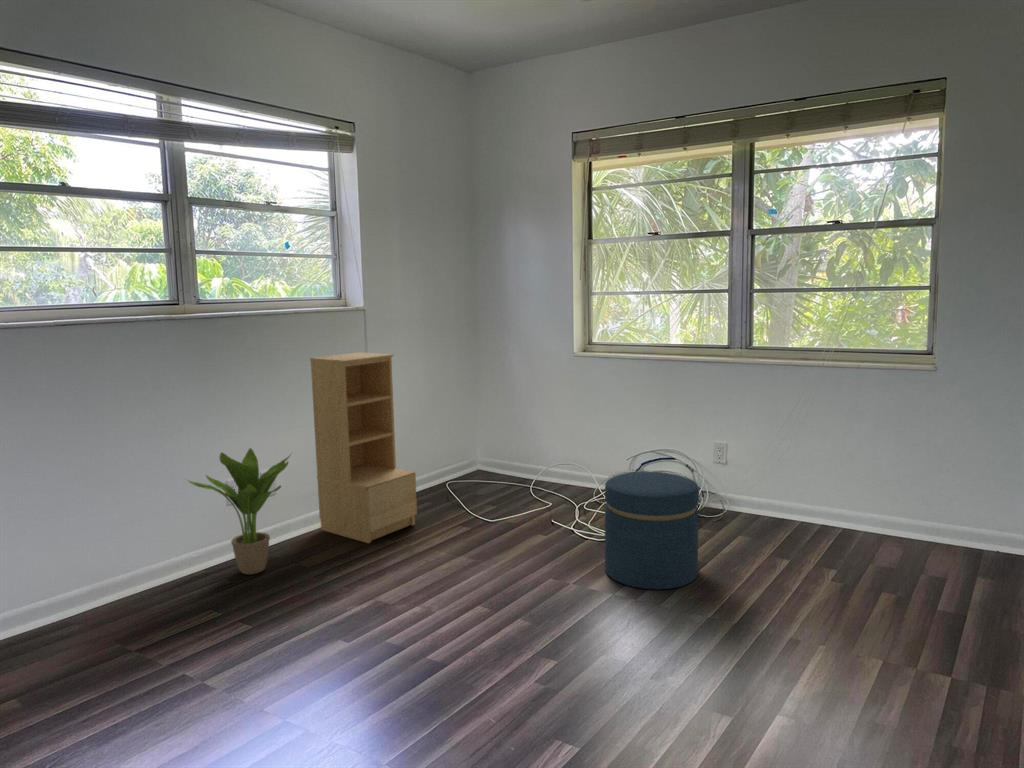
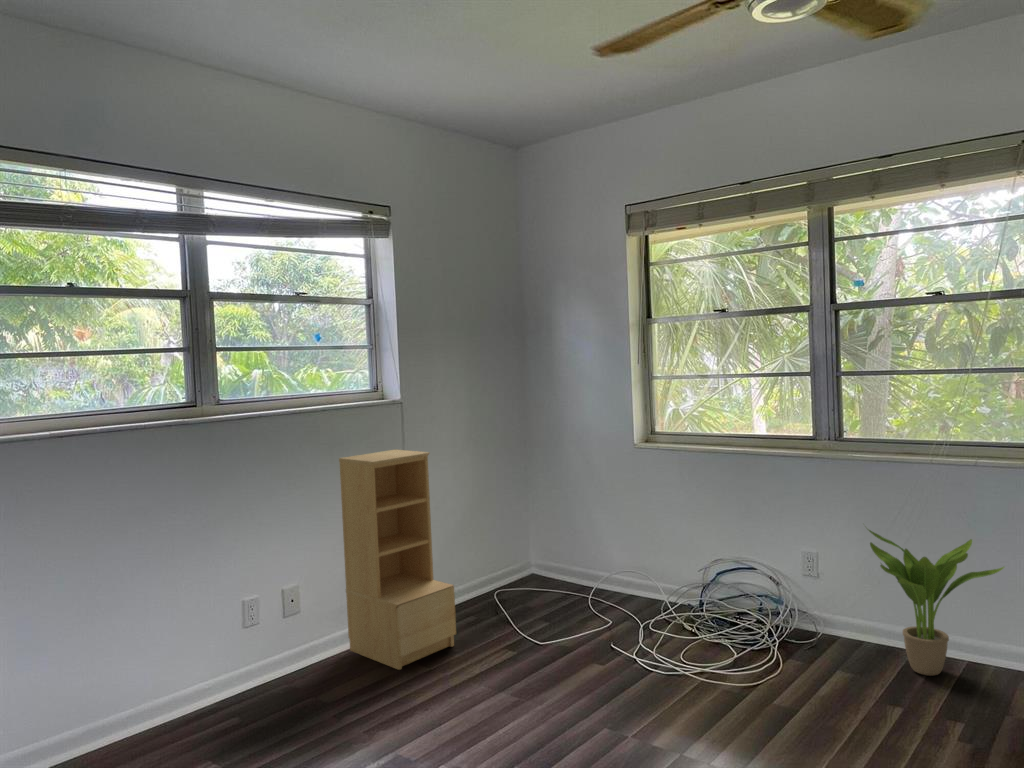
potted plant: present [189,448,290,575] -> present [869,530,1004,676]
ottoman: present [605,472,699,589] -> none [667,593,784,746]

